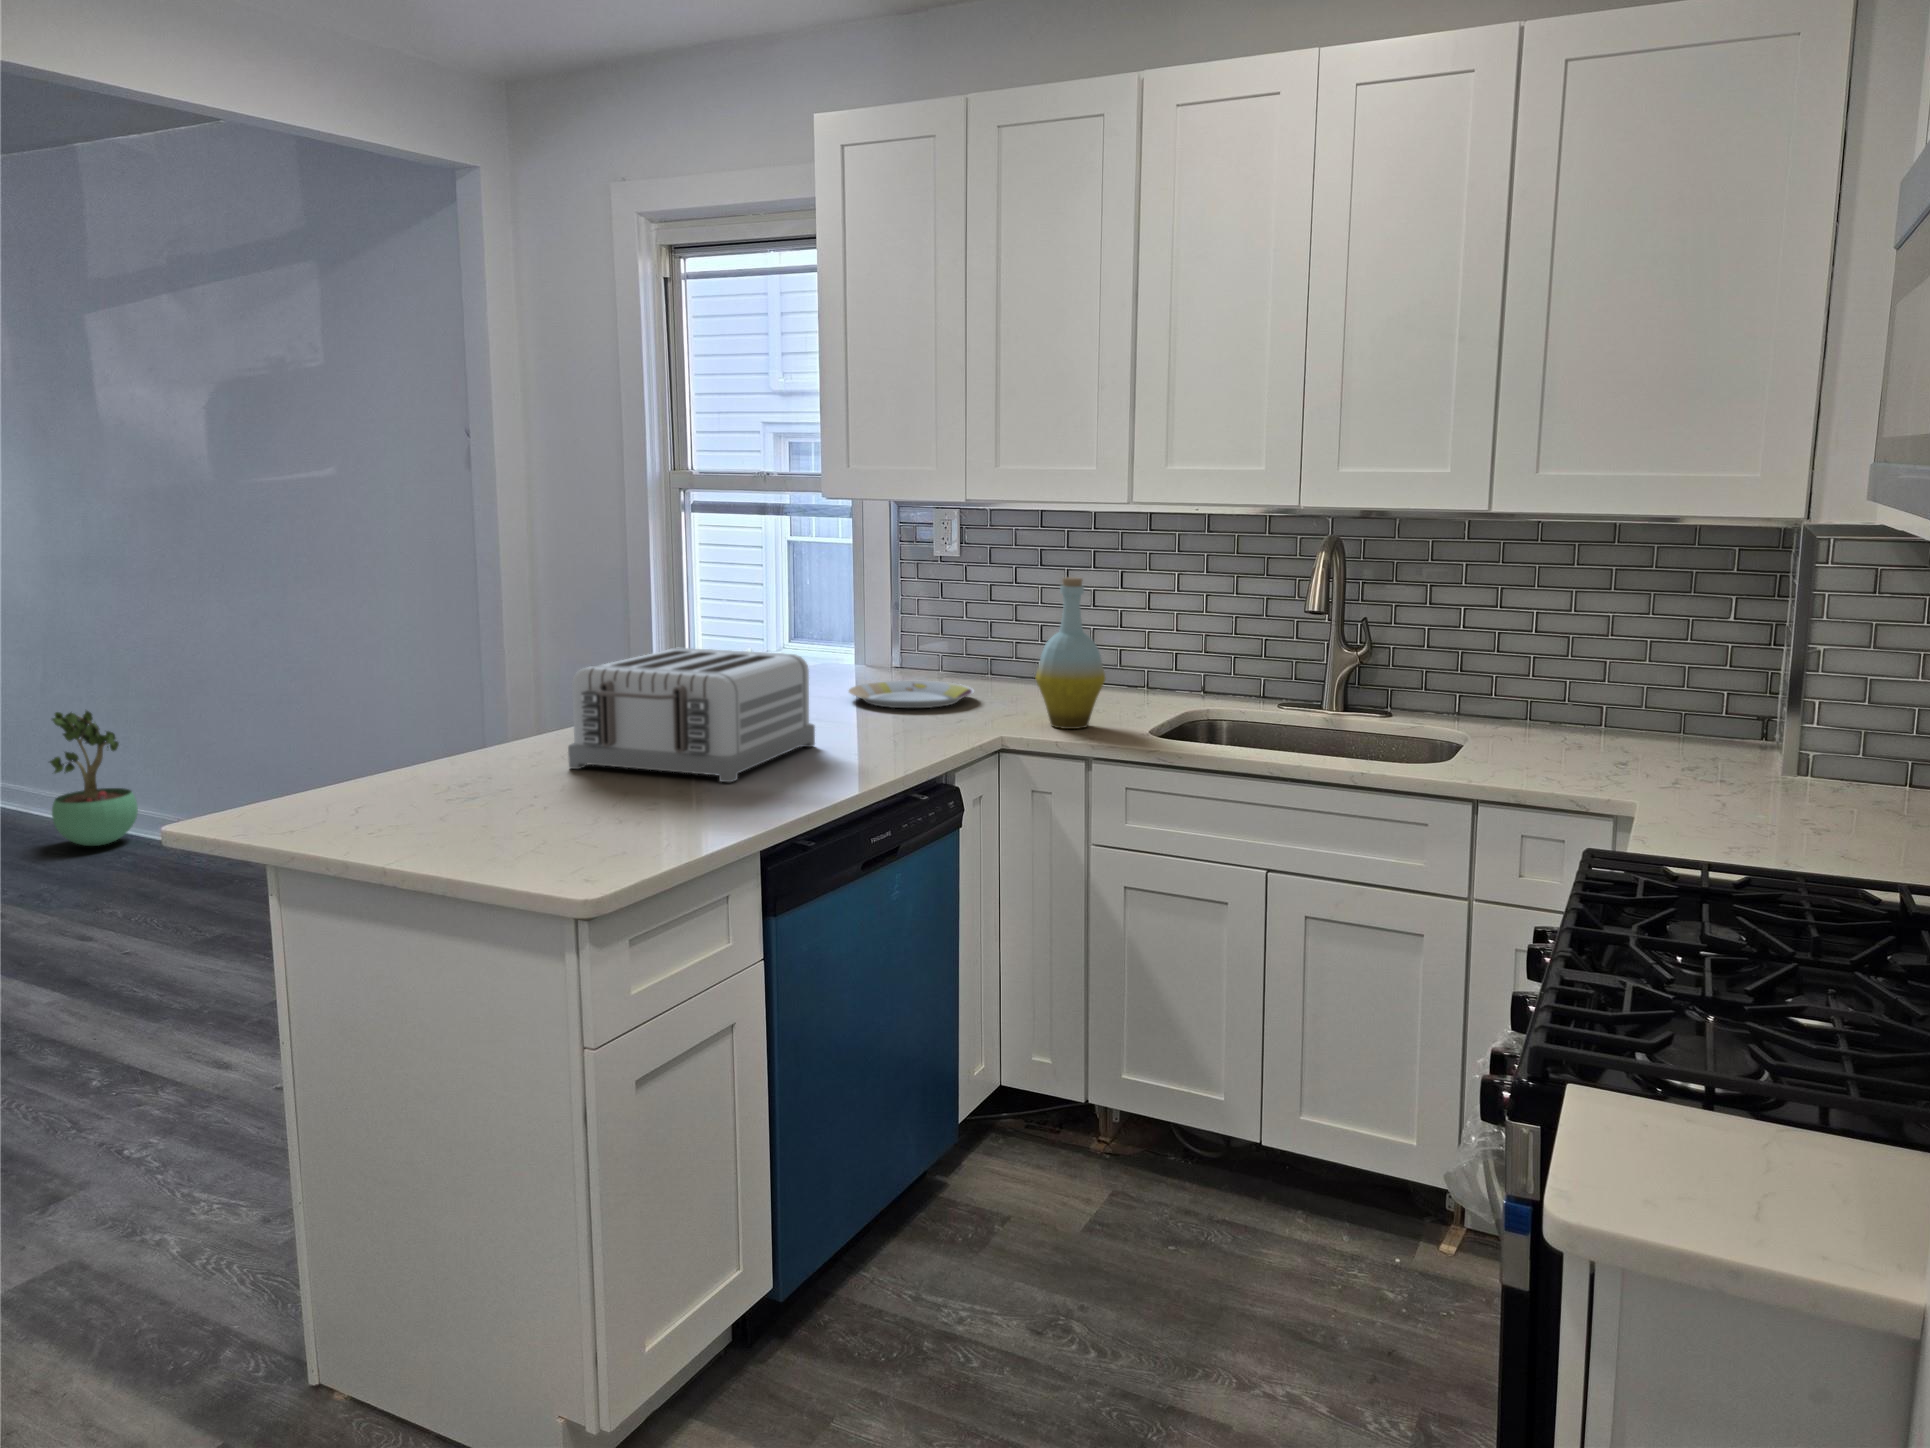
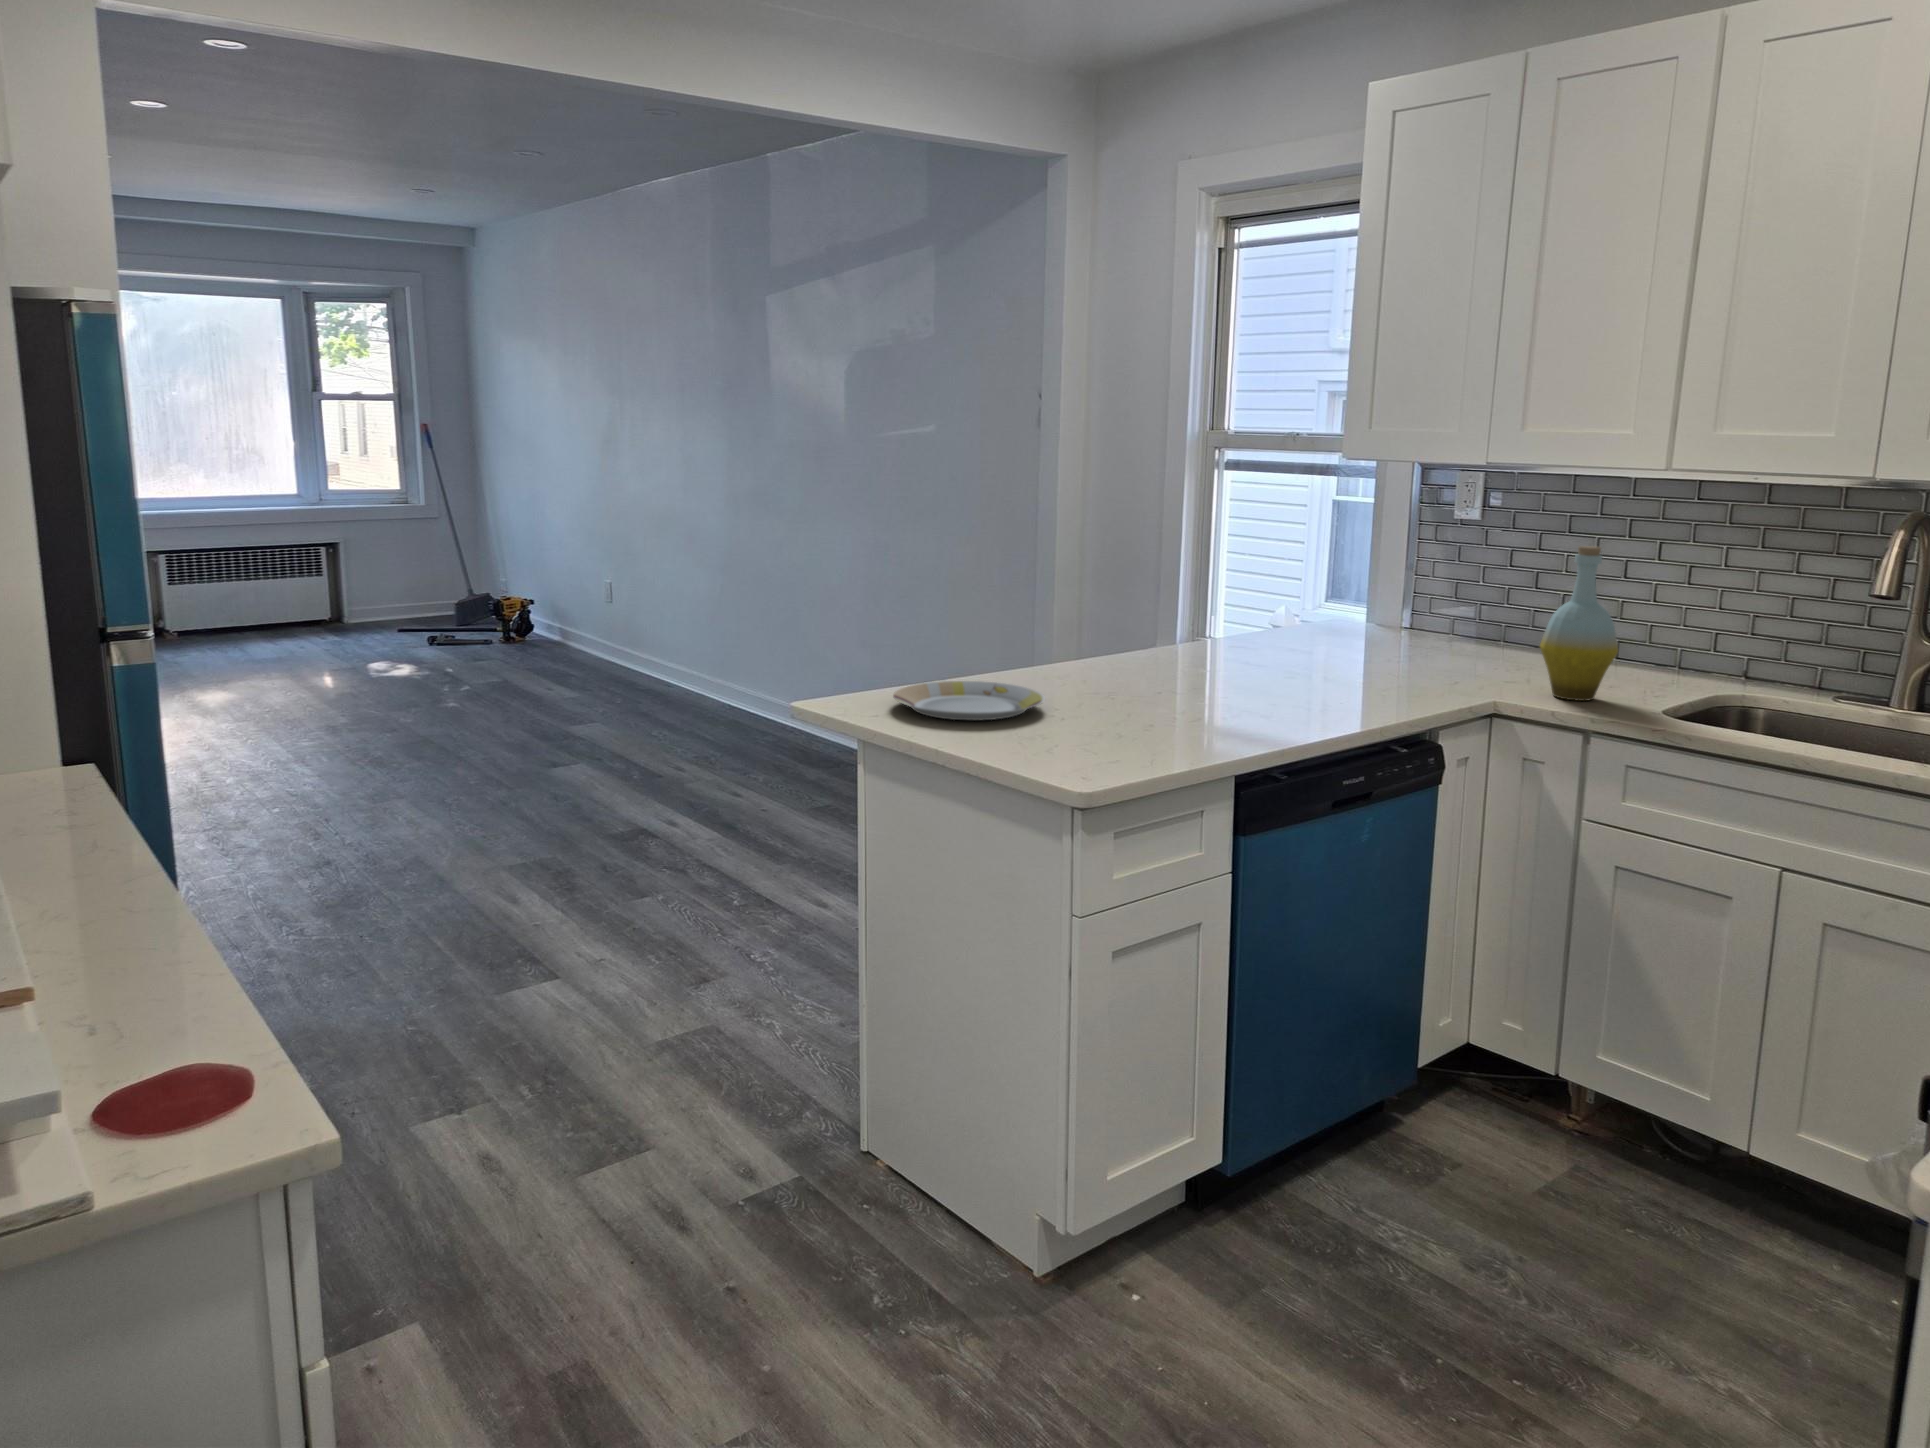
toaster: present [568,648,815,782] -> none [1090,594,1308,716]
plate: present [849,681,974,708] -> present [893,681,1045,720]
potted plant: present [50,711,138,846] -> none [715,616,771,725]

